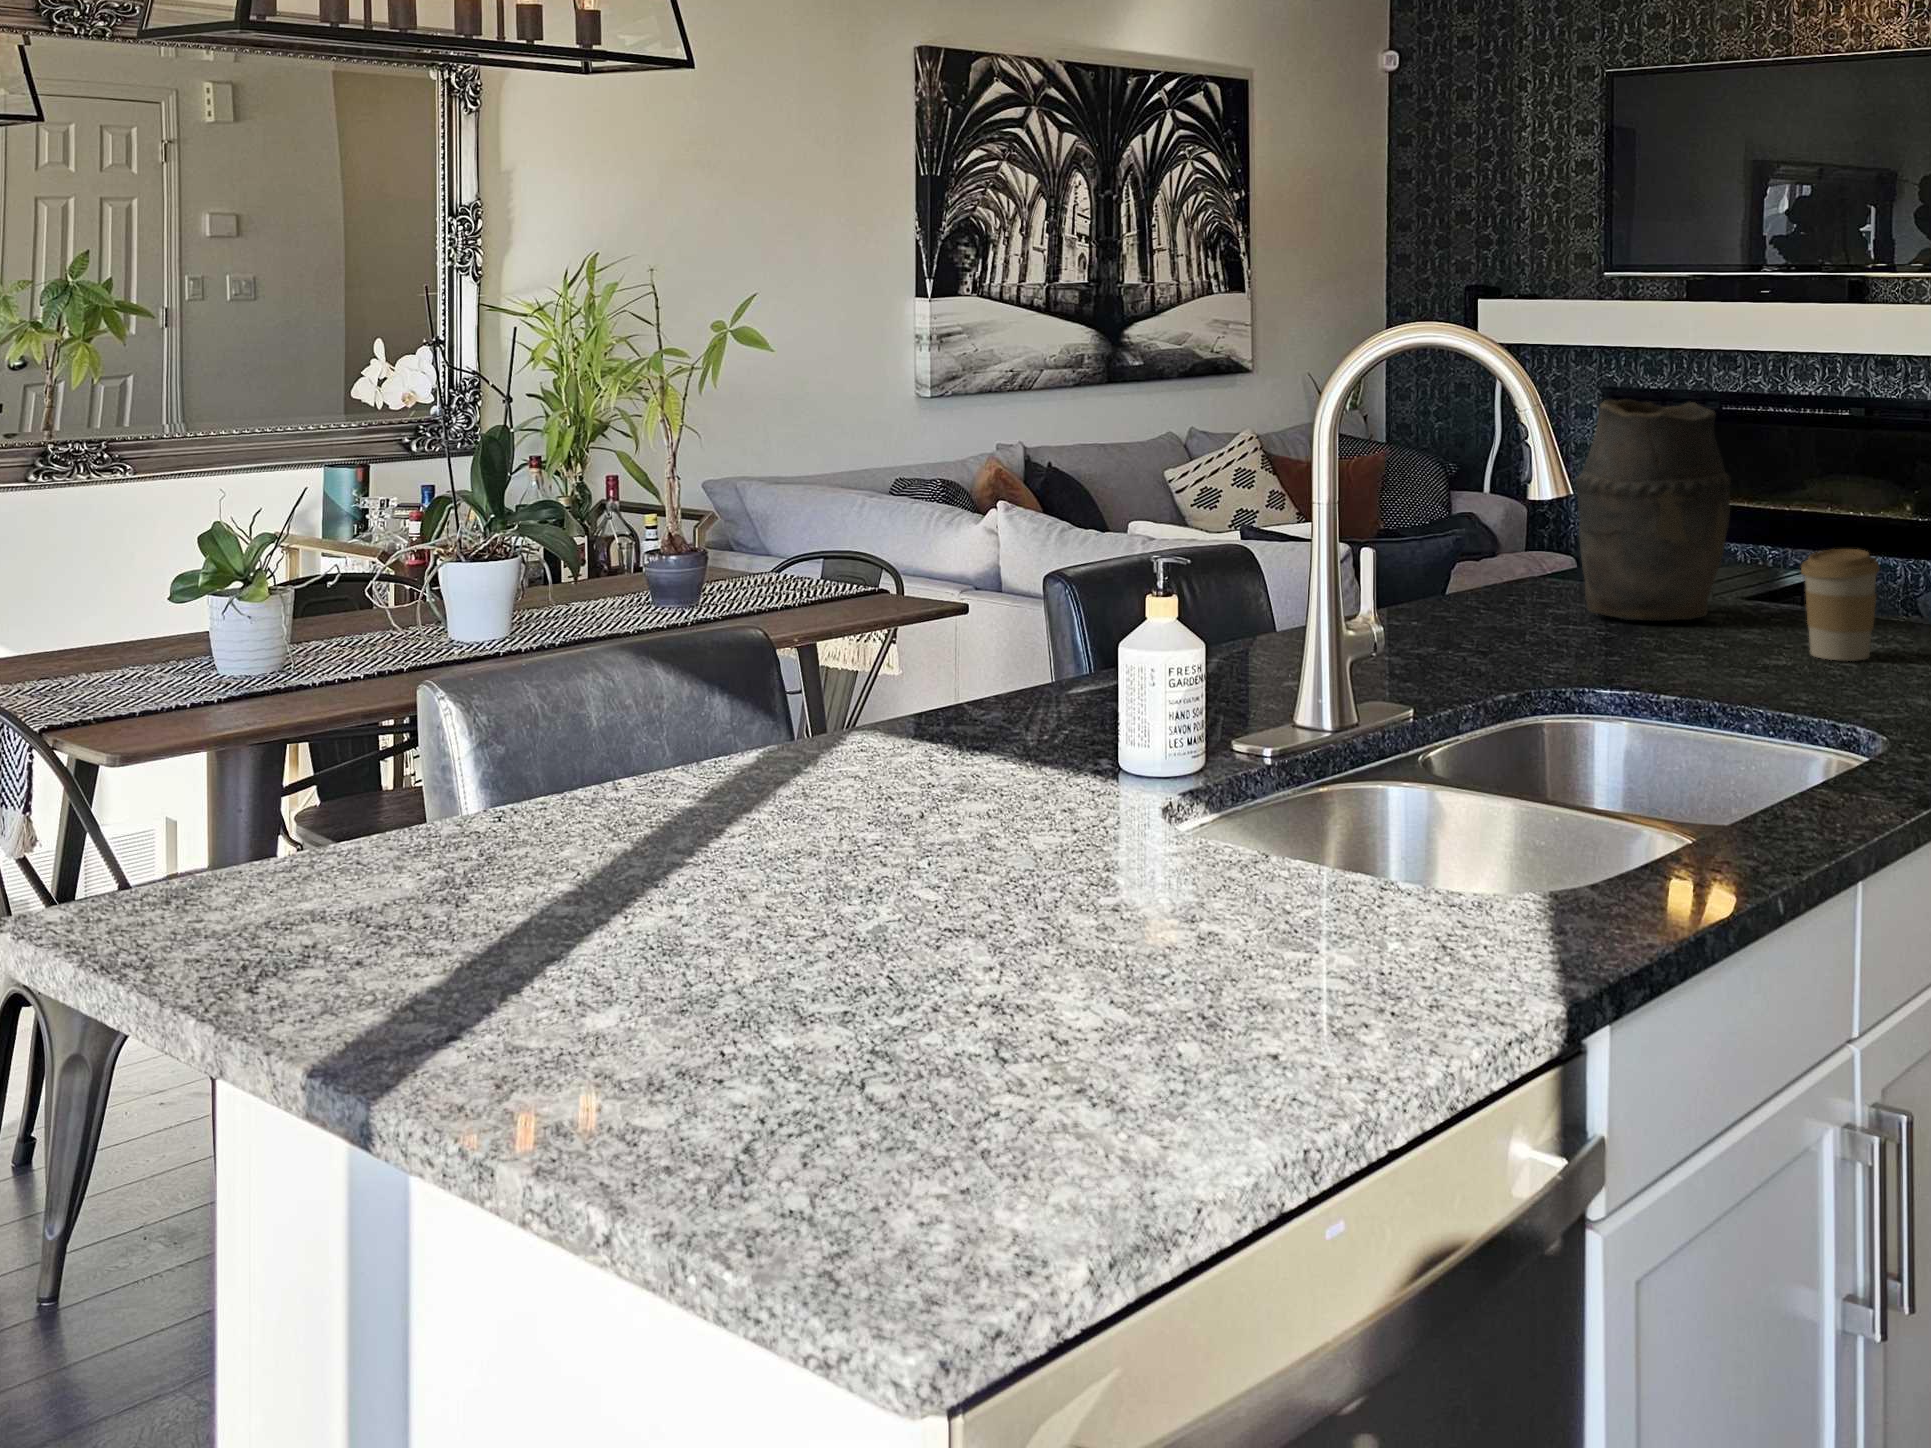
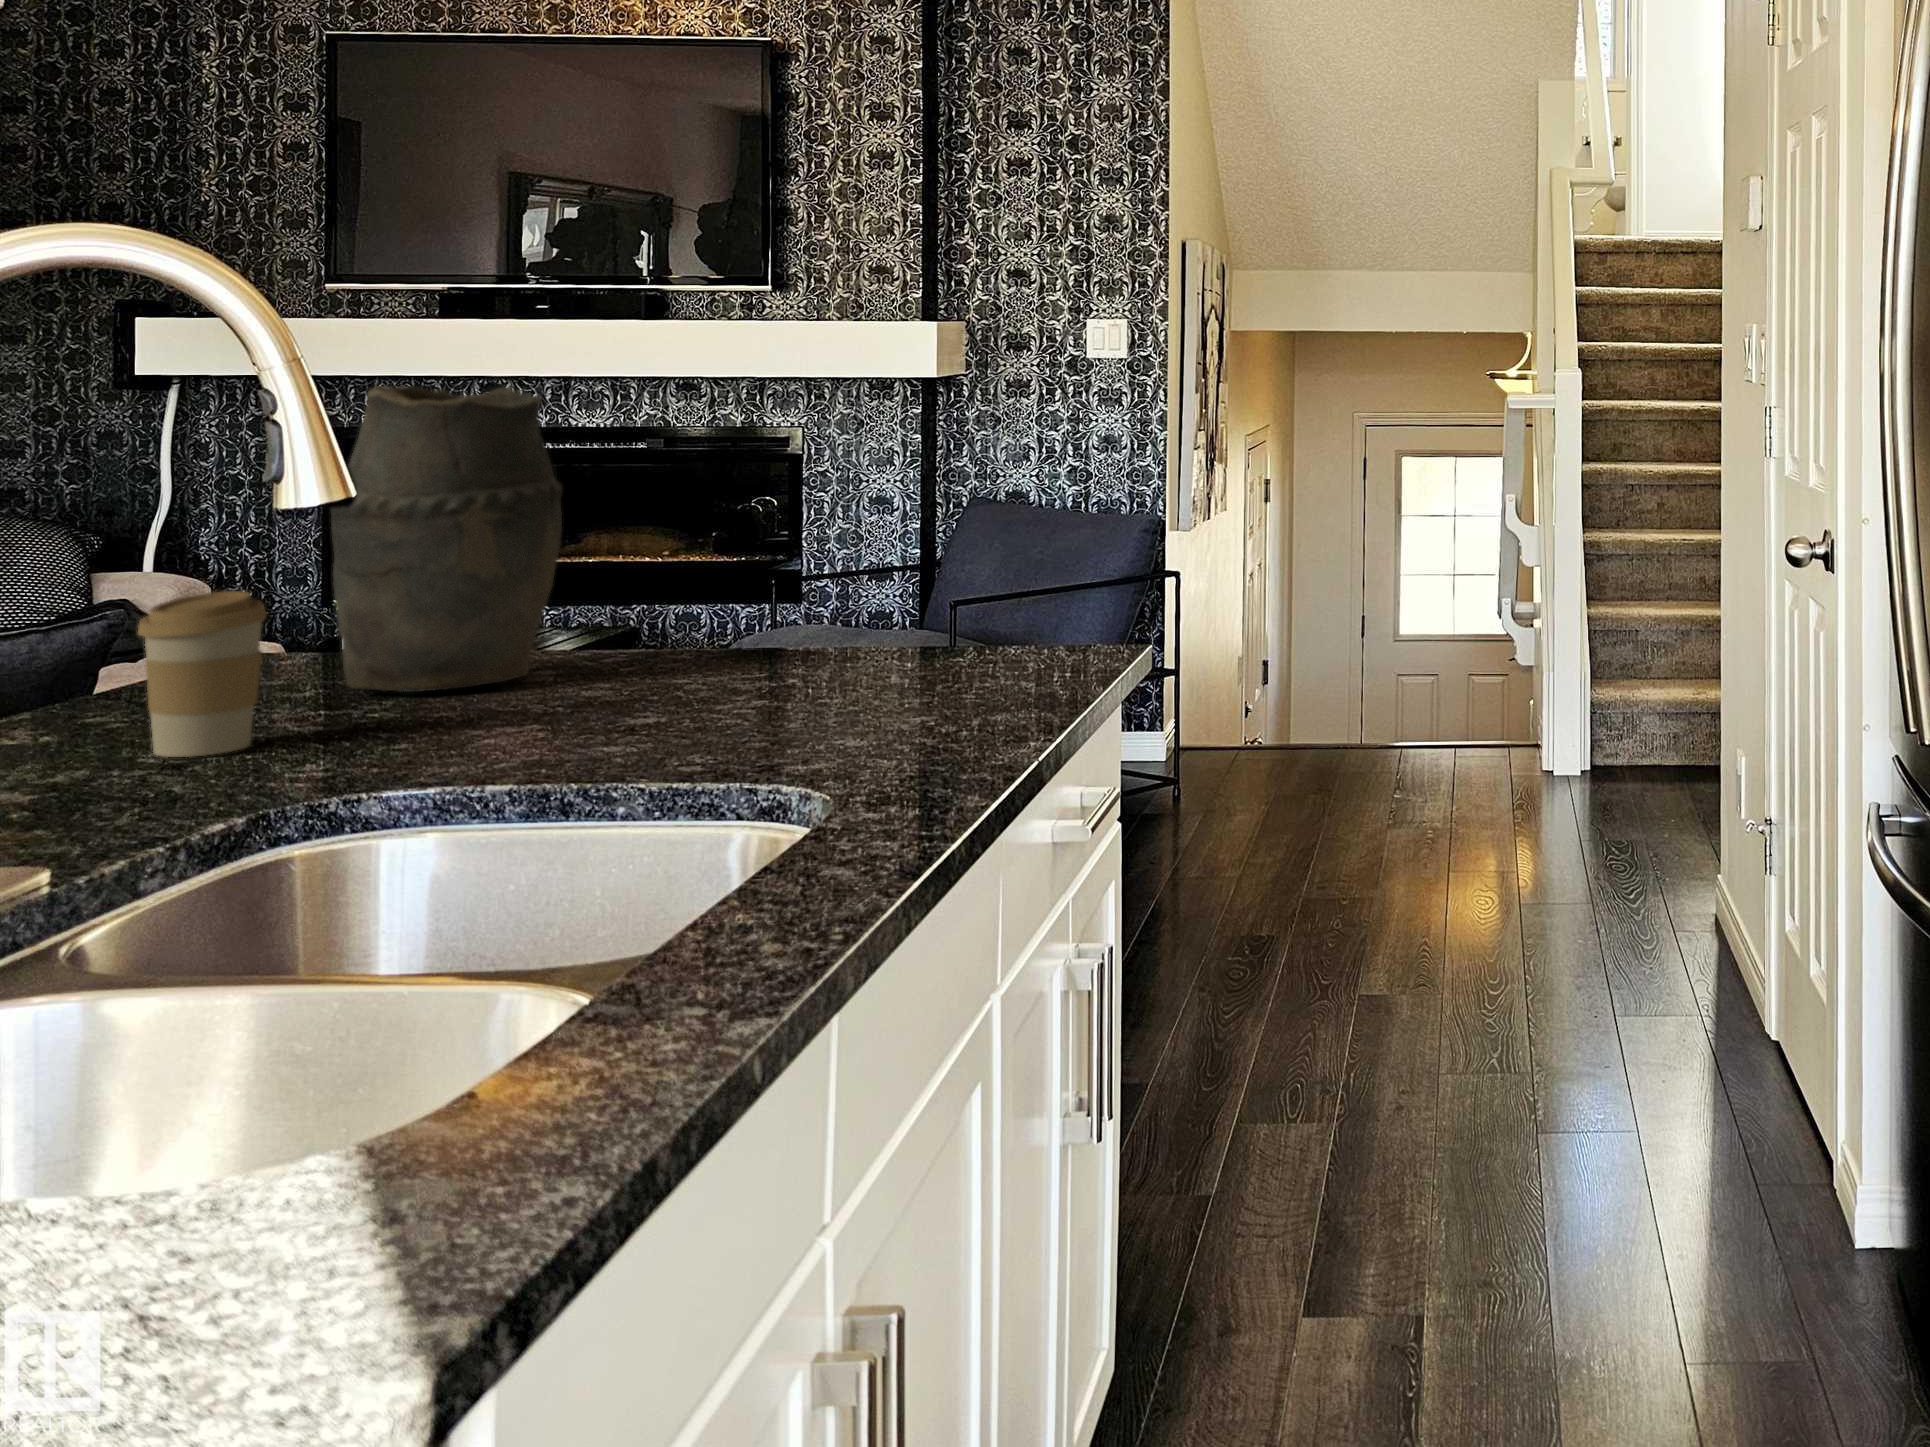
coffee cup: present [1801,549,1879,661] -> present [138,591,267,757]

